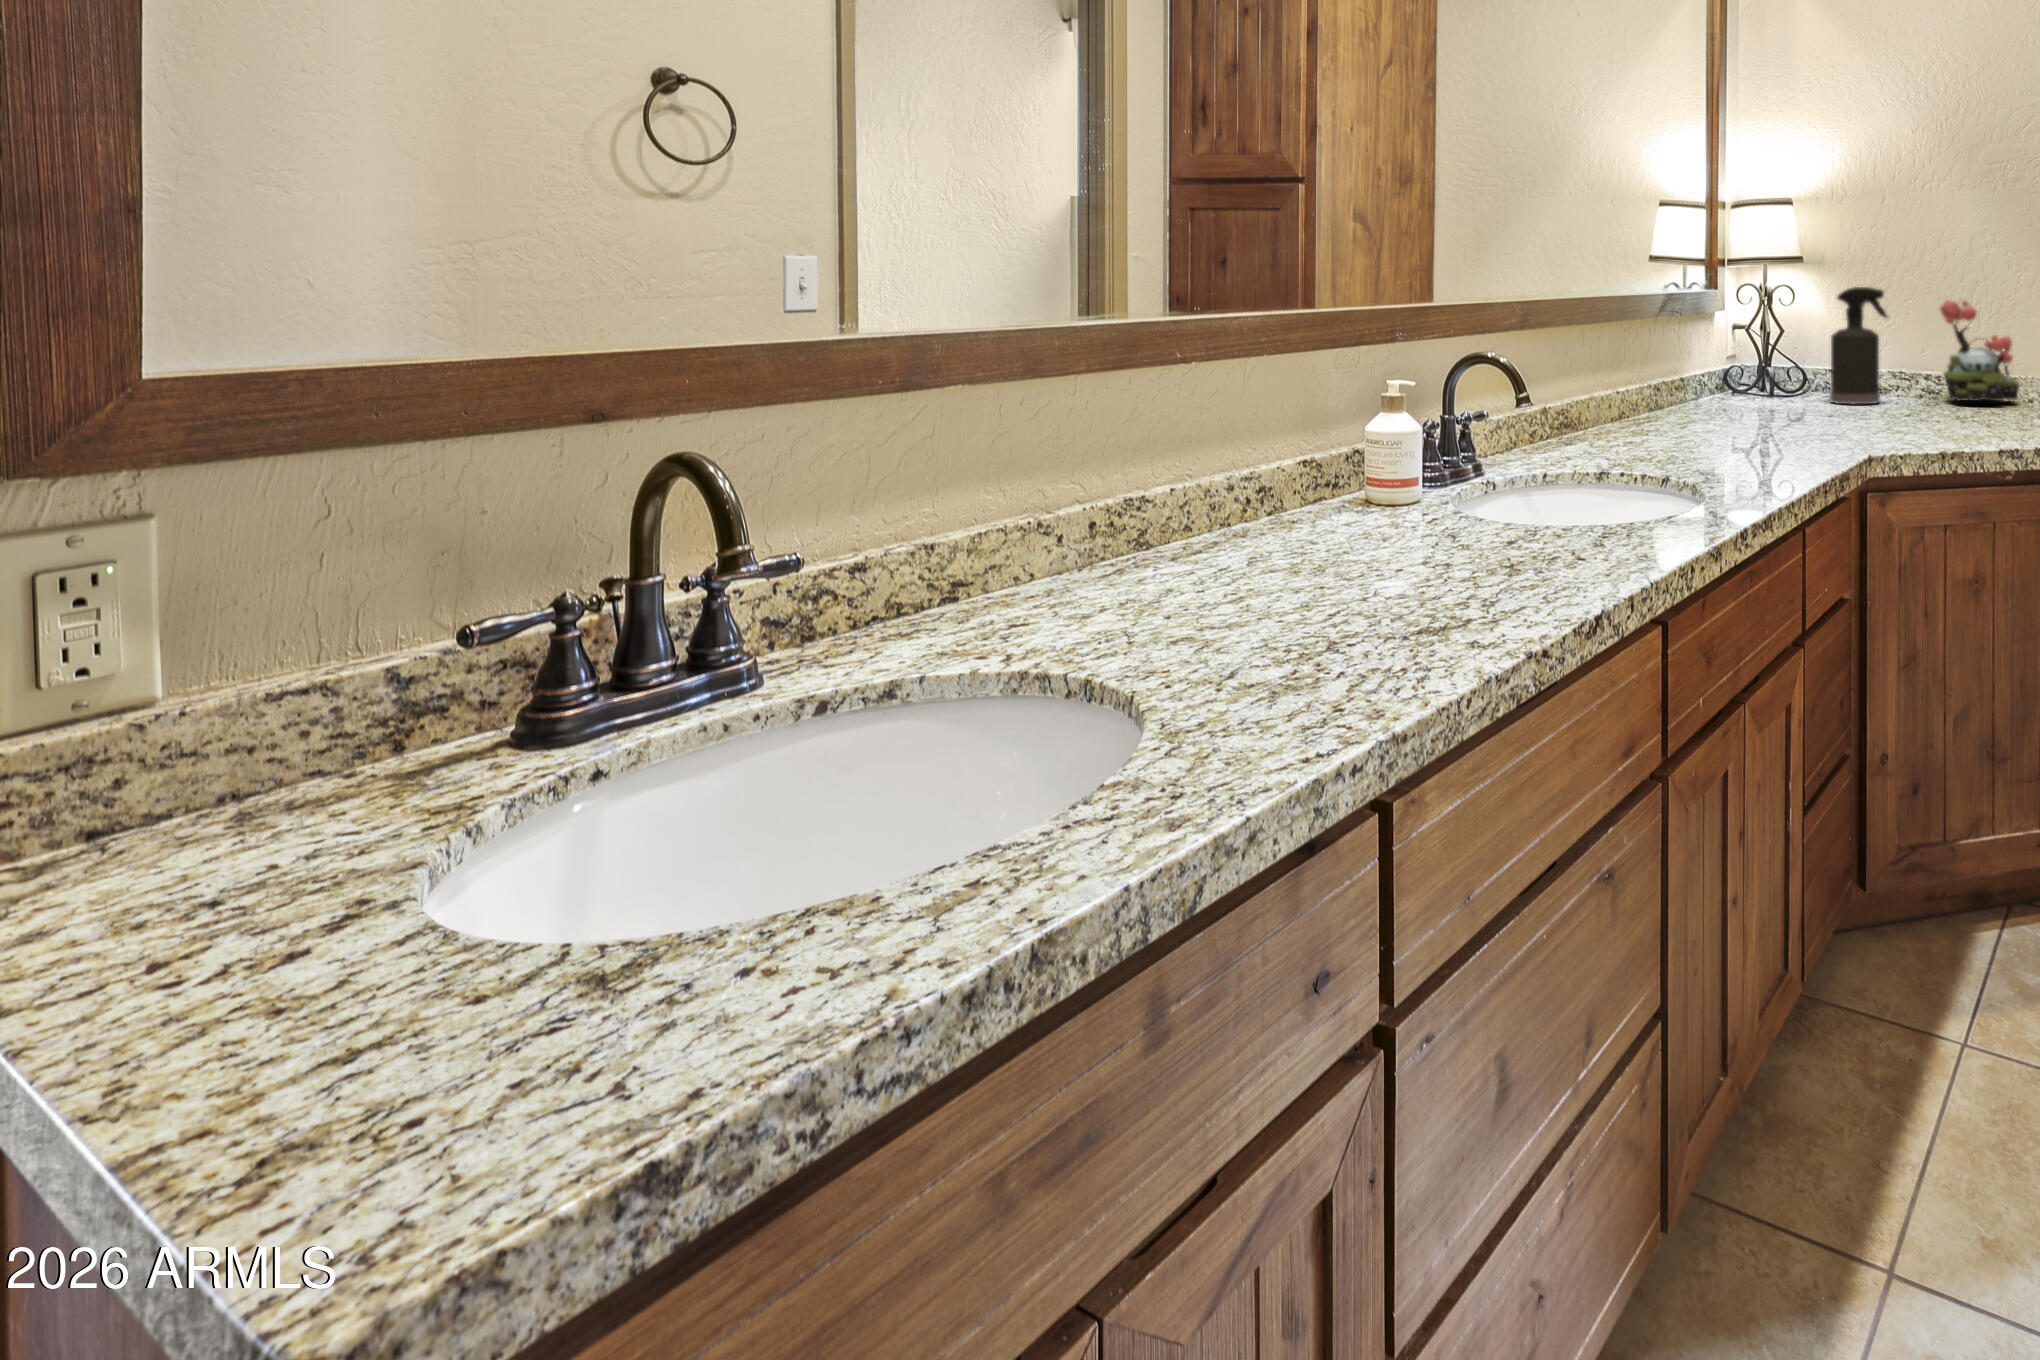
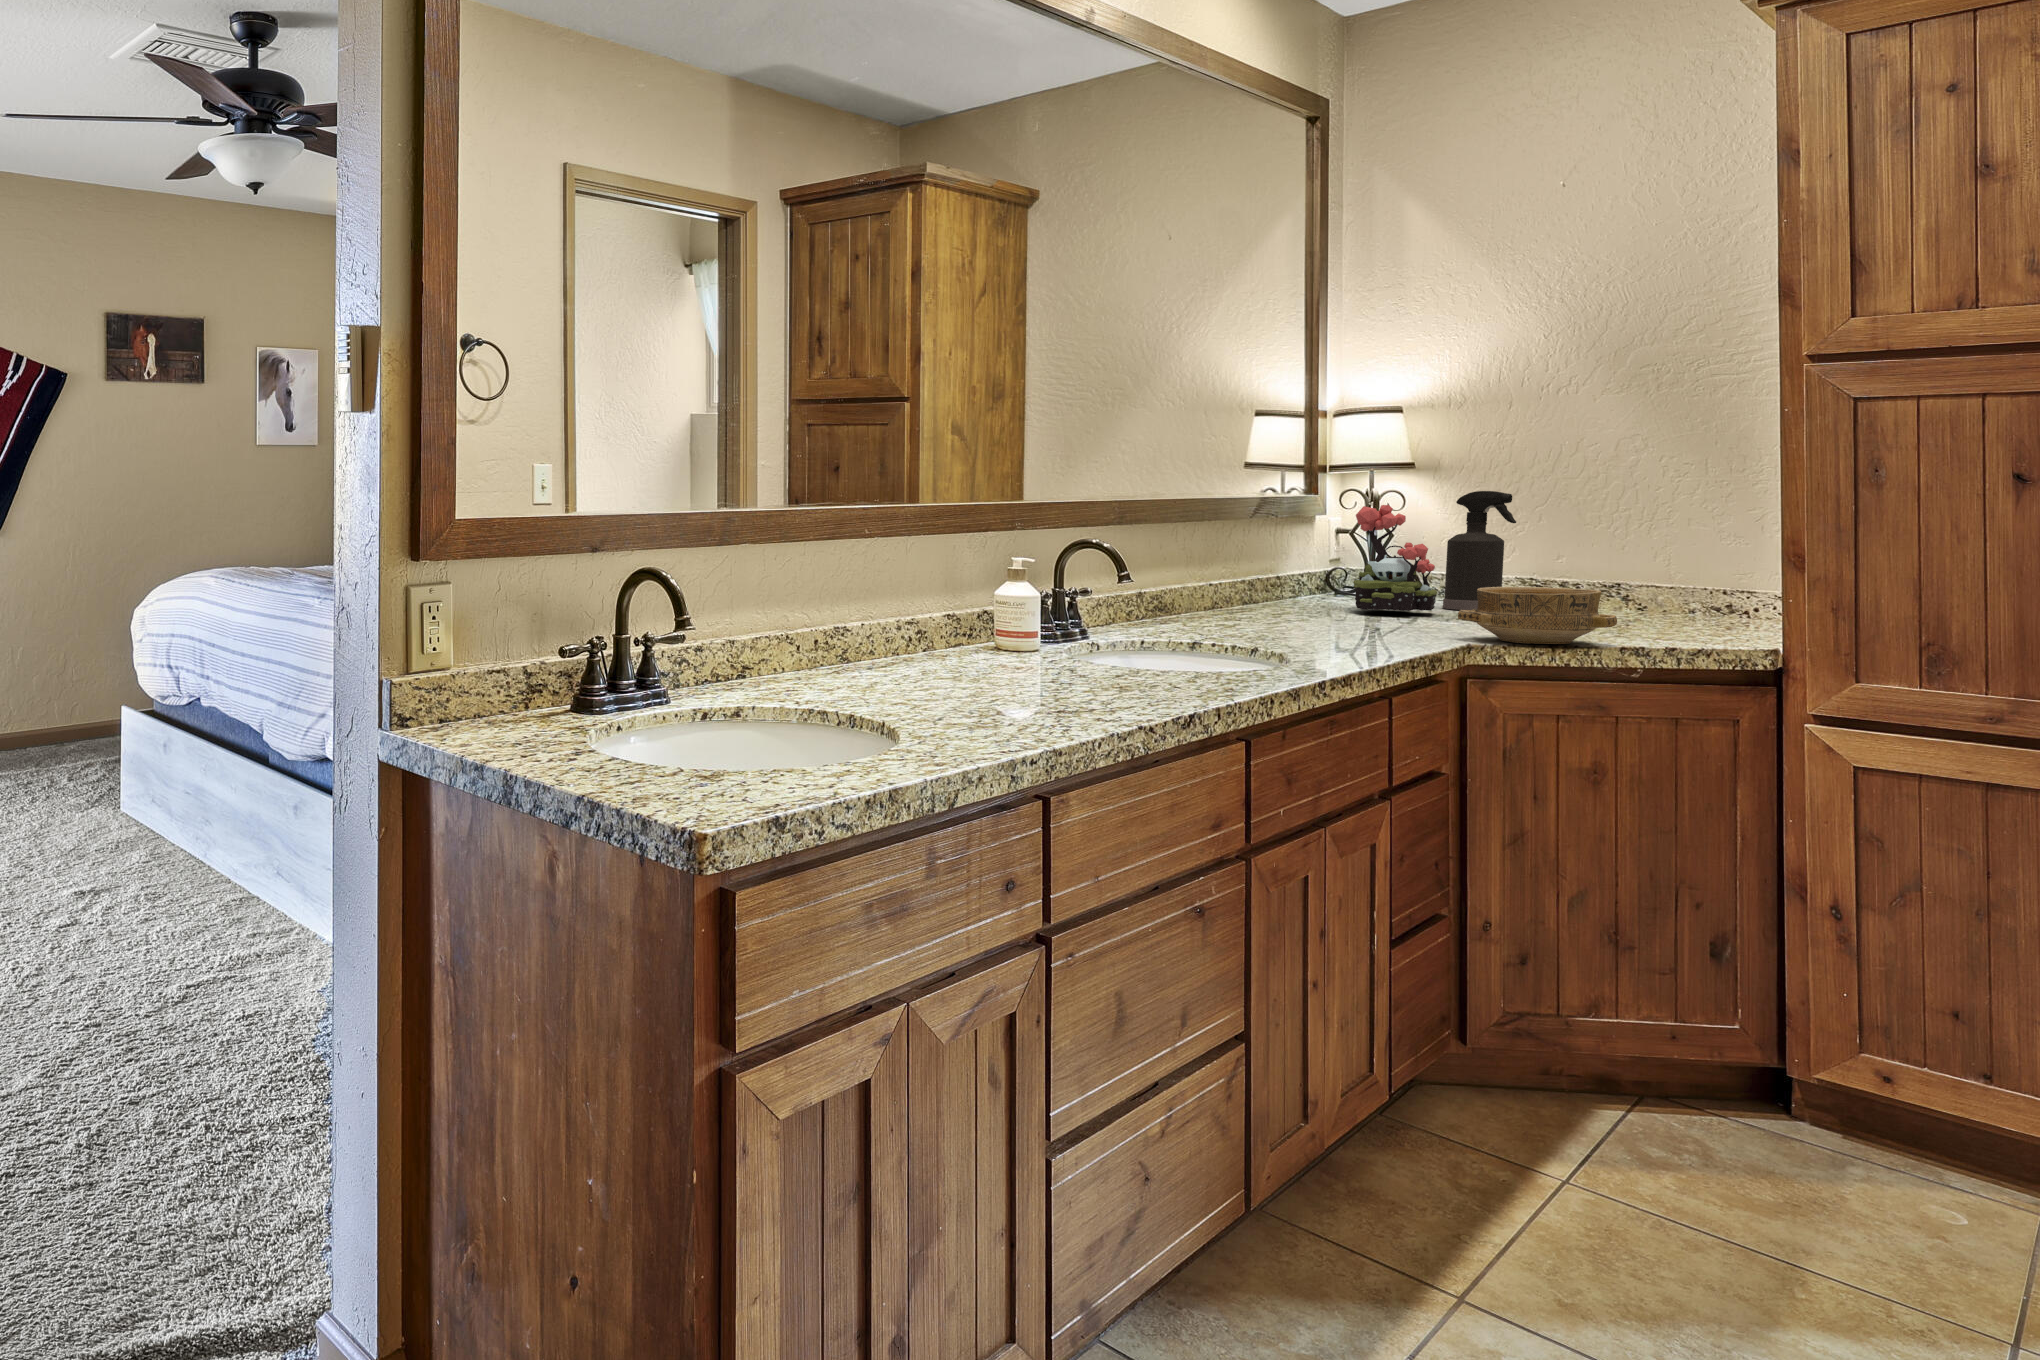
plant: present [1940,300,2019,401] -> present [1353,505,1437,611]
ceramic bowl: none [1852,390,1995,452] -> present [1458,587,1617,644]

